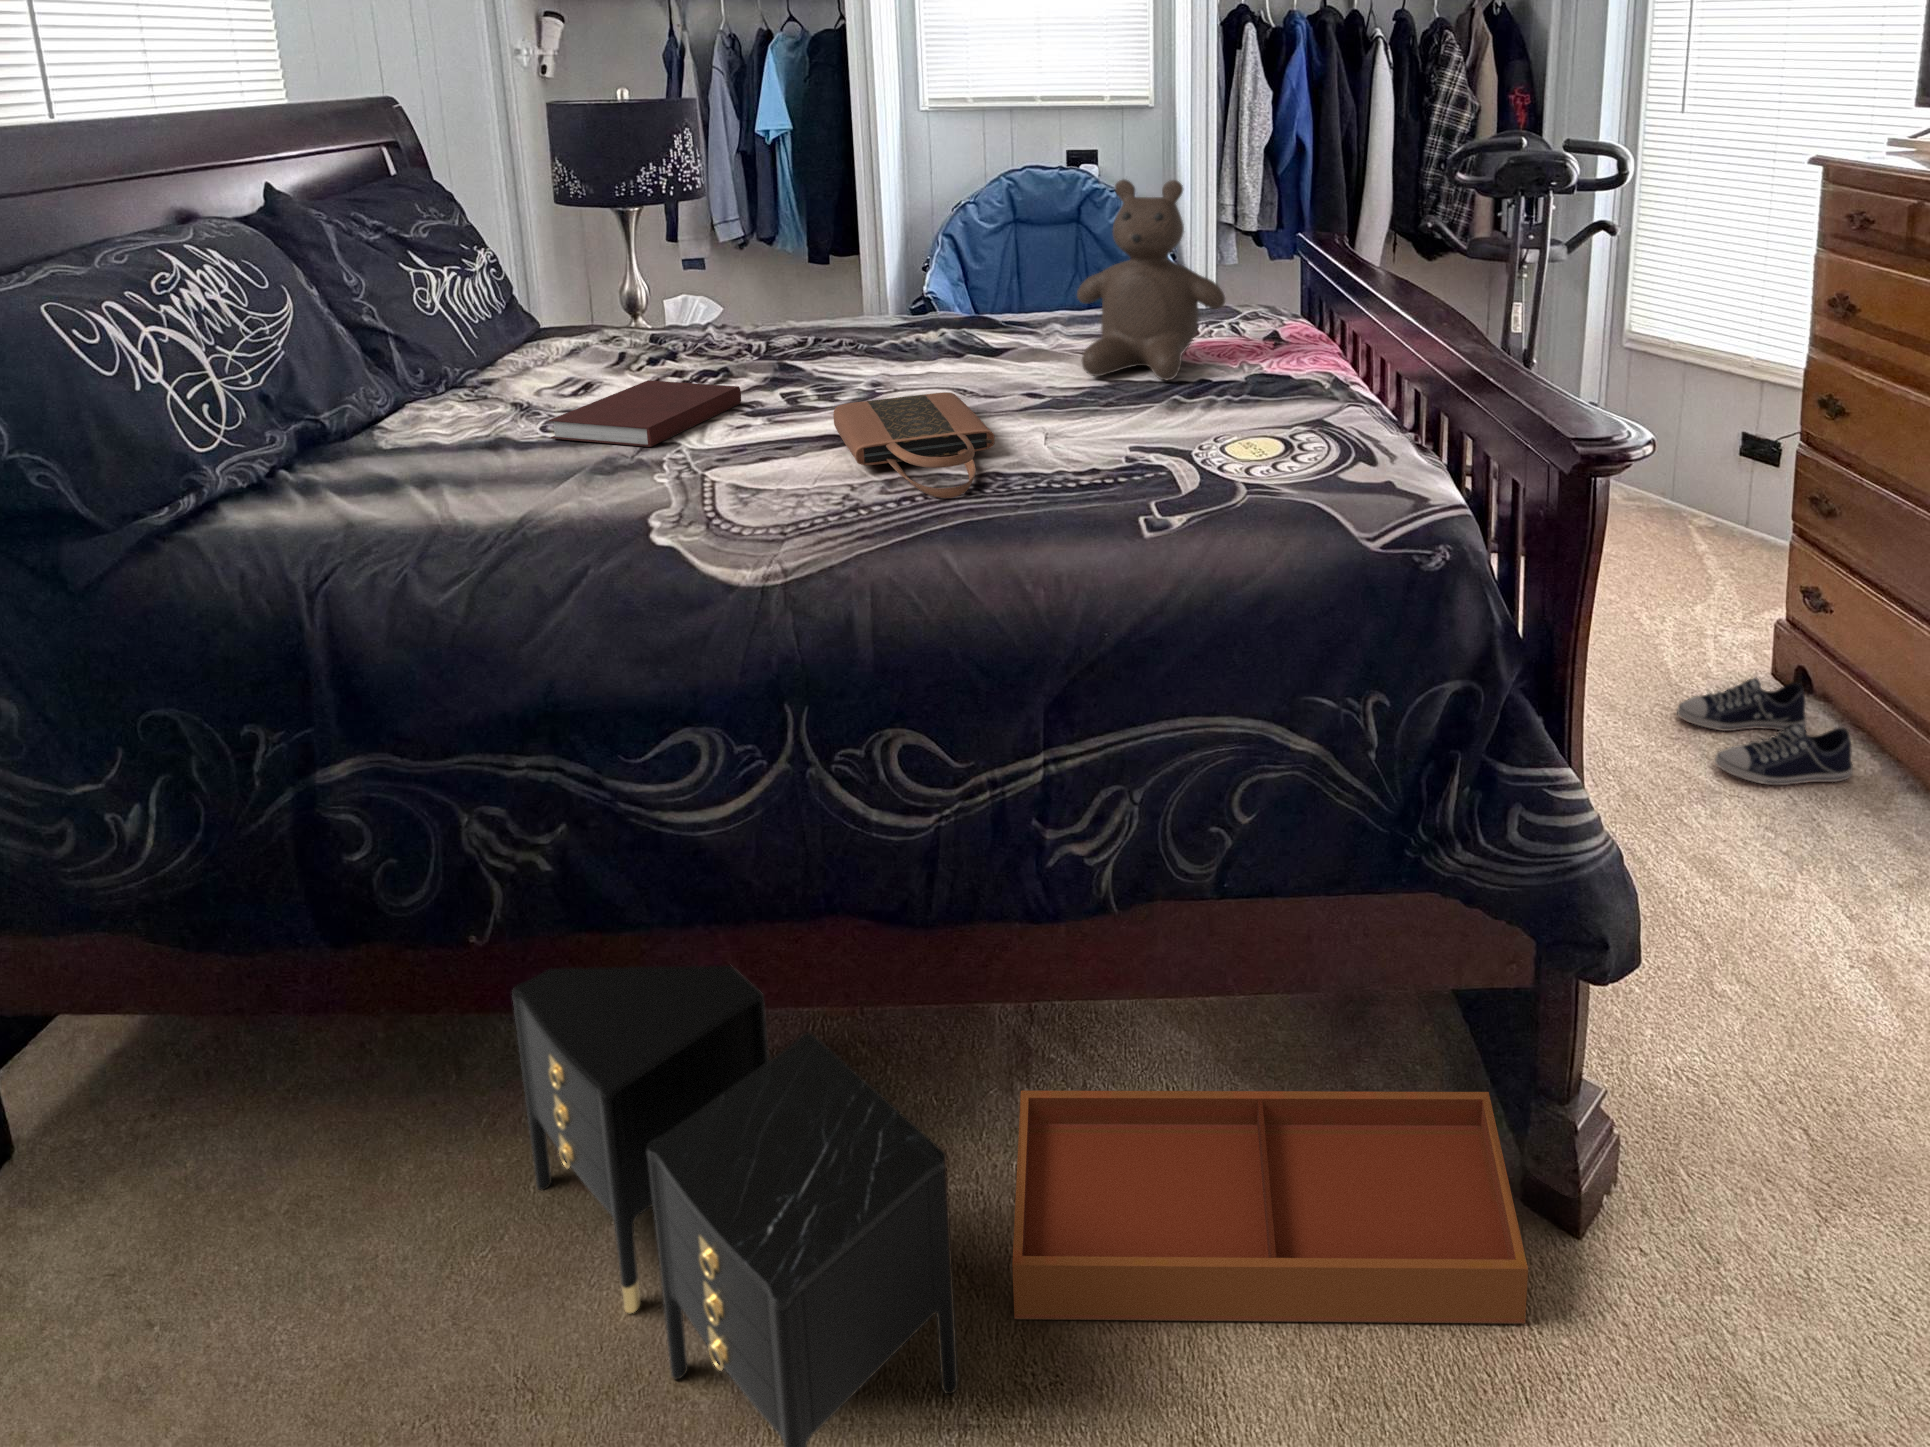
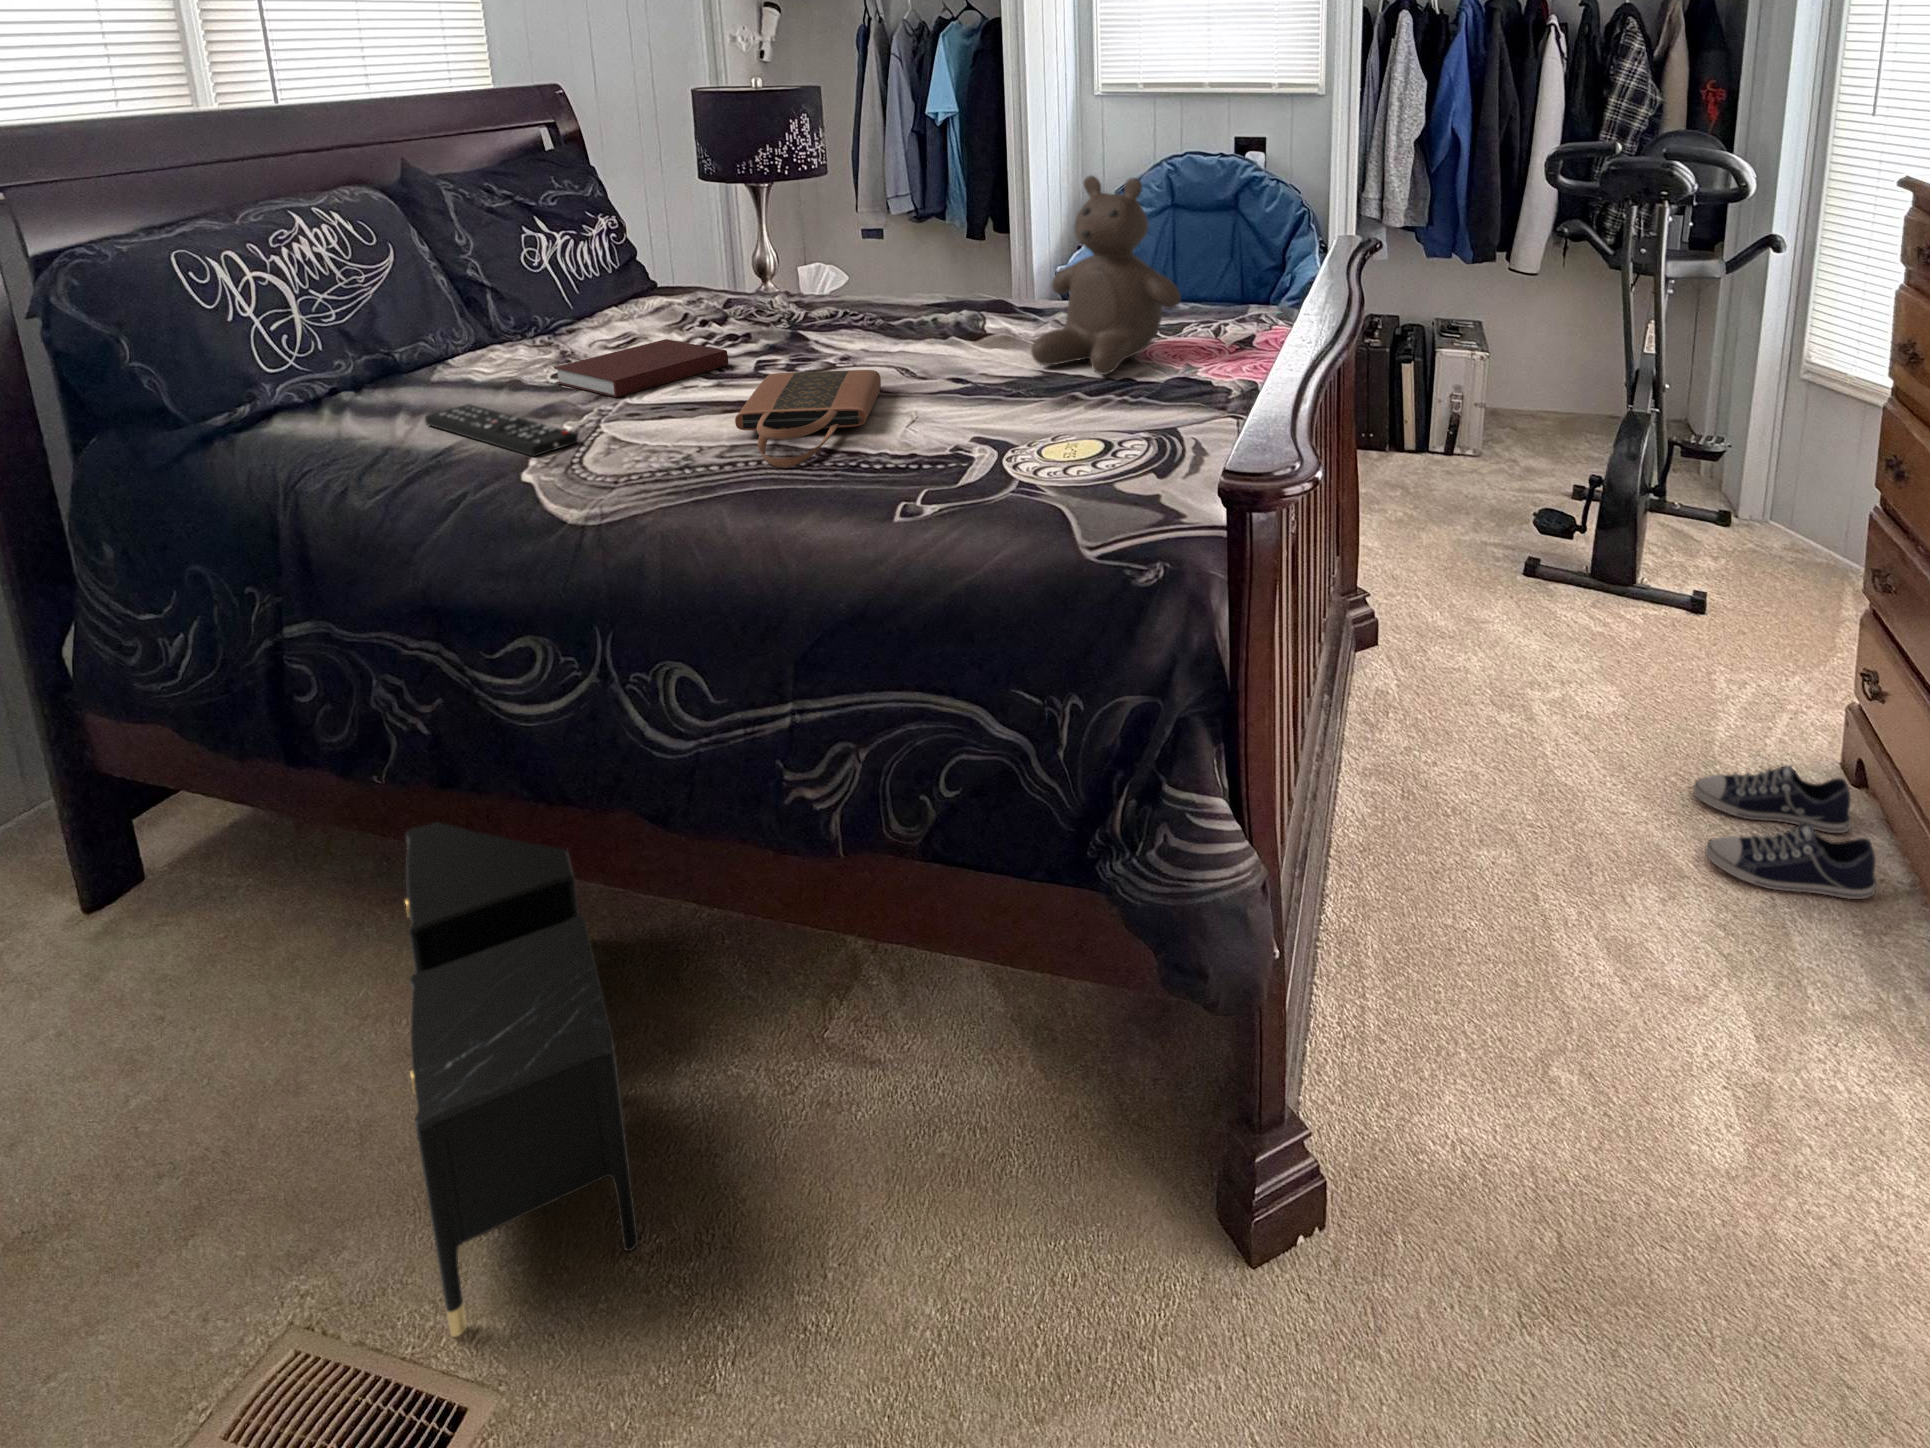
remote control: none [440,469,671,518] -> present [425,404,578,456]
storage bin: present [1012,1091,1528,1324] -> none [706,1010,1183,1355]

